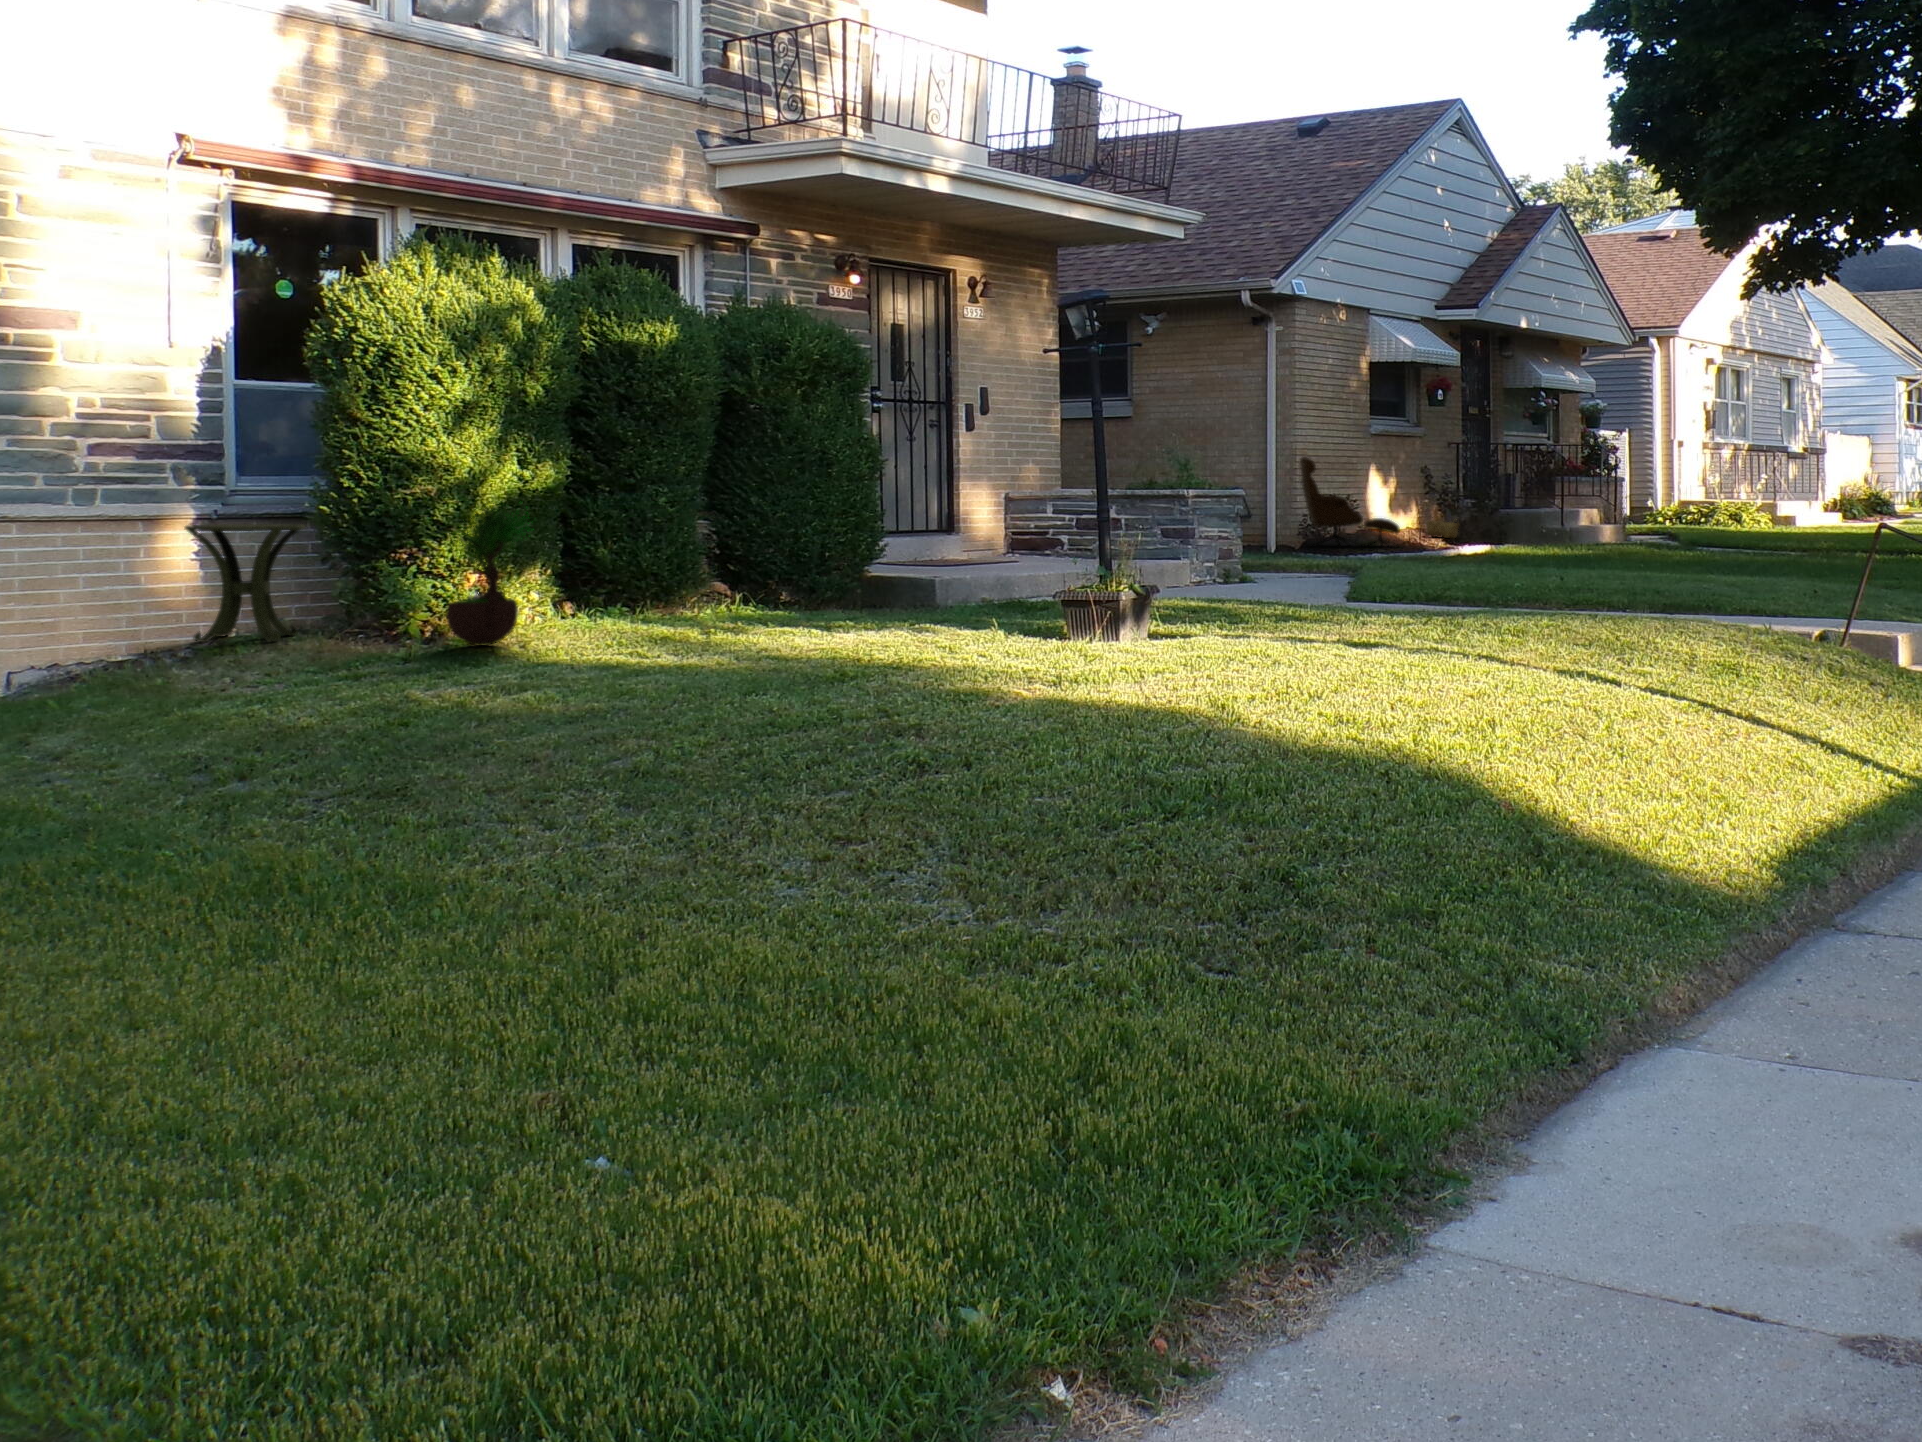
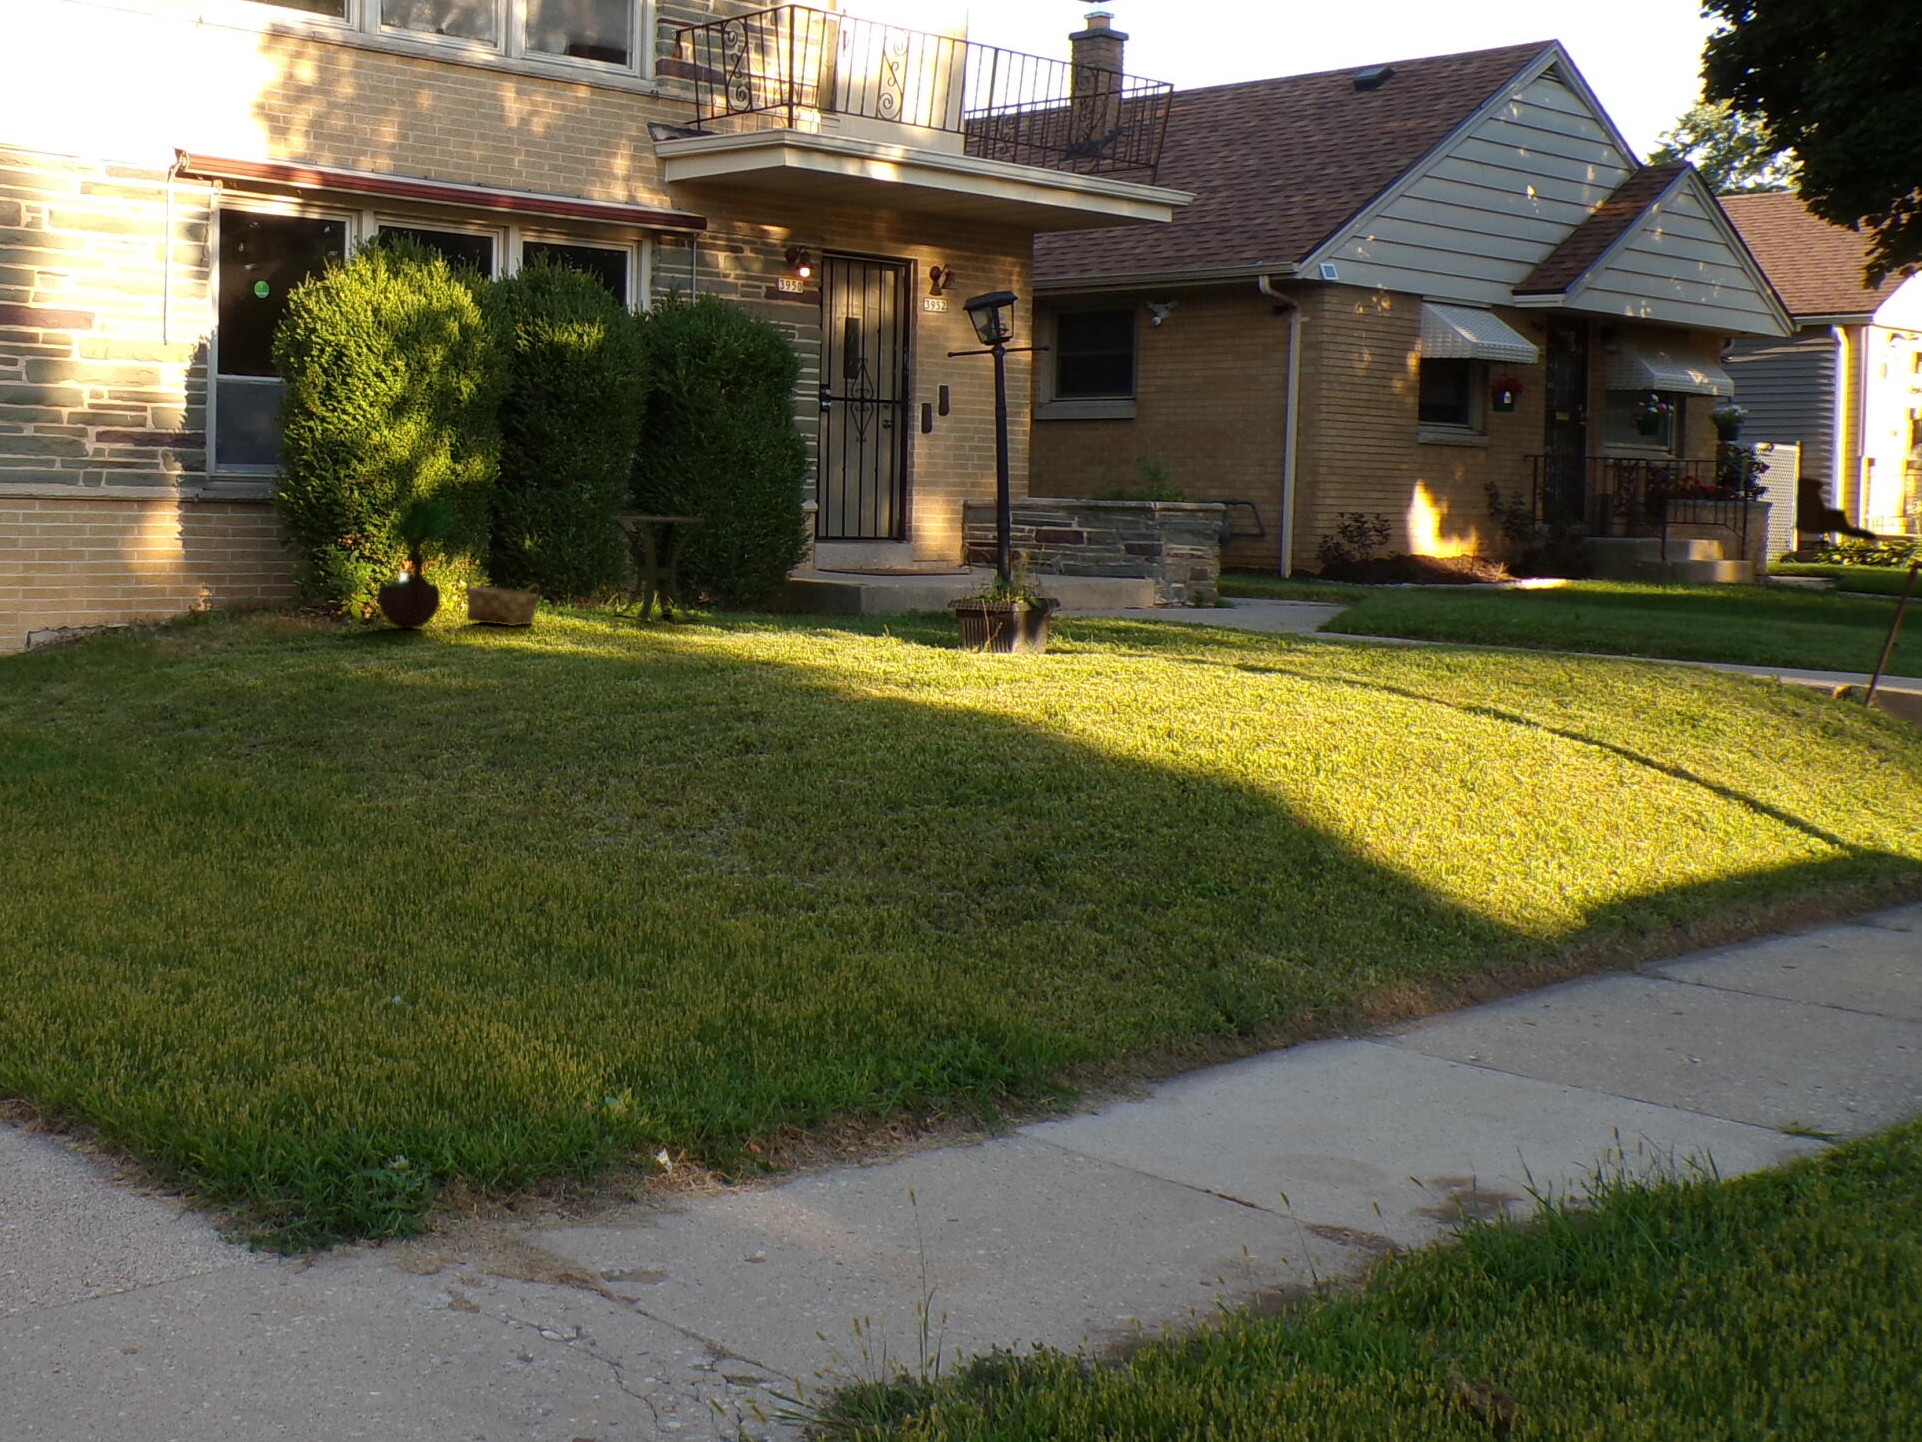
lounge chair: present [1300,457,1400,547] -> present [1793,477,1877,549]
woven basket: present [1425,515,1459,538] -> present [466,574,539,626]
side table: present [185,524,304,642] -> present [612,516,704,619]

